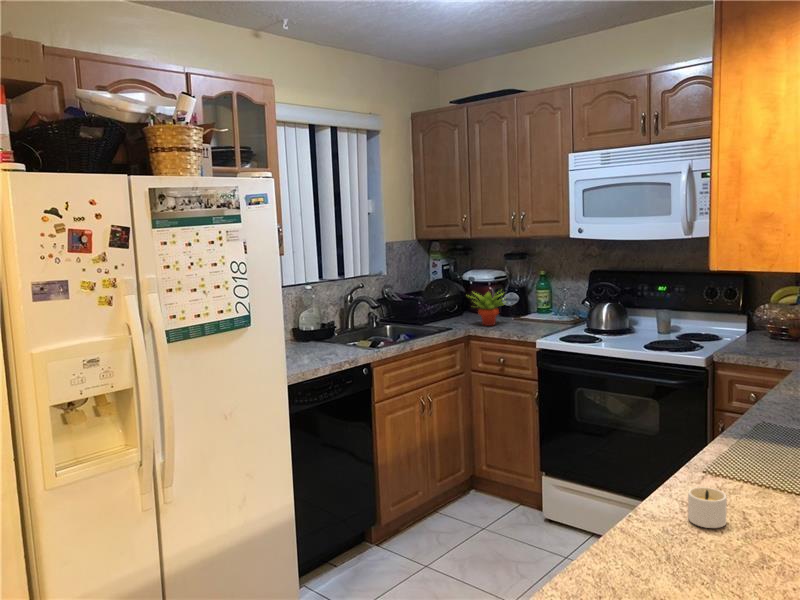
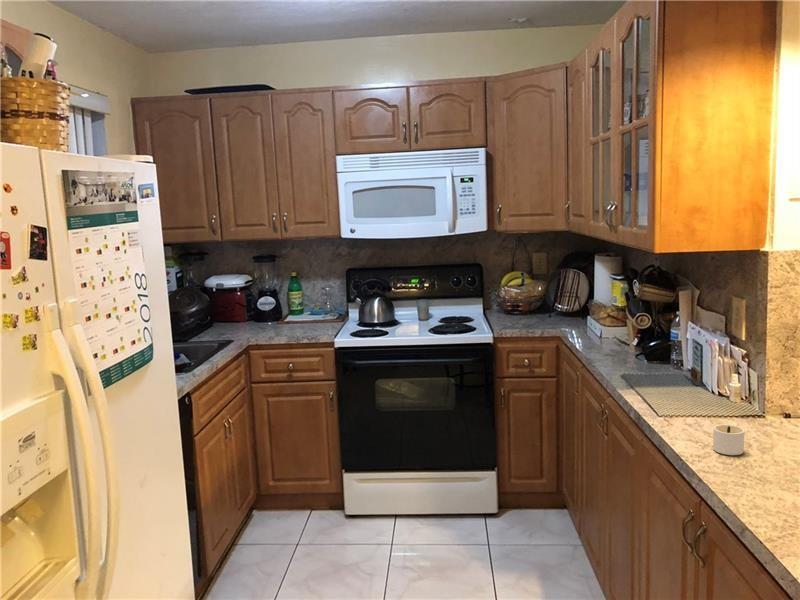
succulent plant: present [475,292,503,326] -> none [236,292,279,333]

